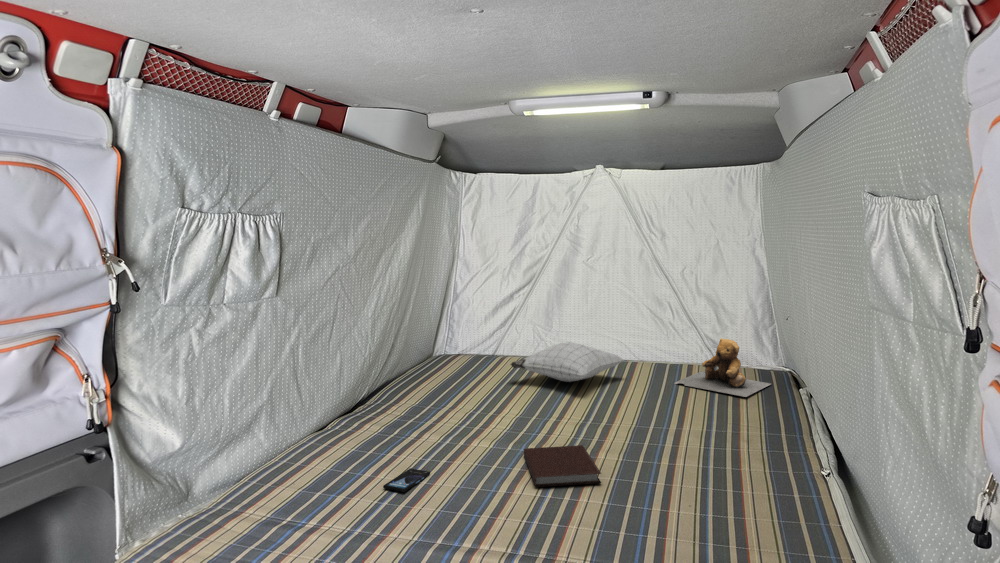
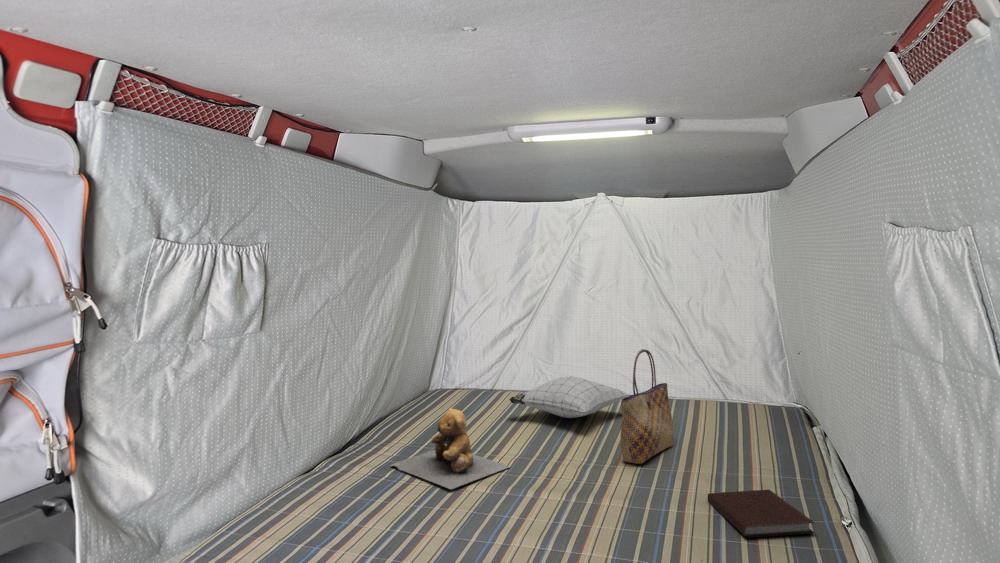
tote bag: none [616,315,667,423] -> present [621,349,673,464]
teddy bear: present [674,338,771,397] -> present [391,408,509,489]
notebook: present [524,445,601,487] -> present [708,490,814,537]
smartphone: present [383,468,430,492] -> none [370,516,422,543]

